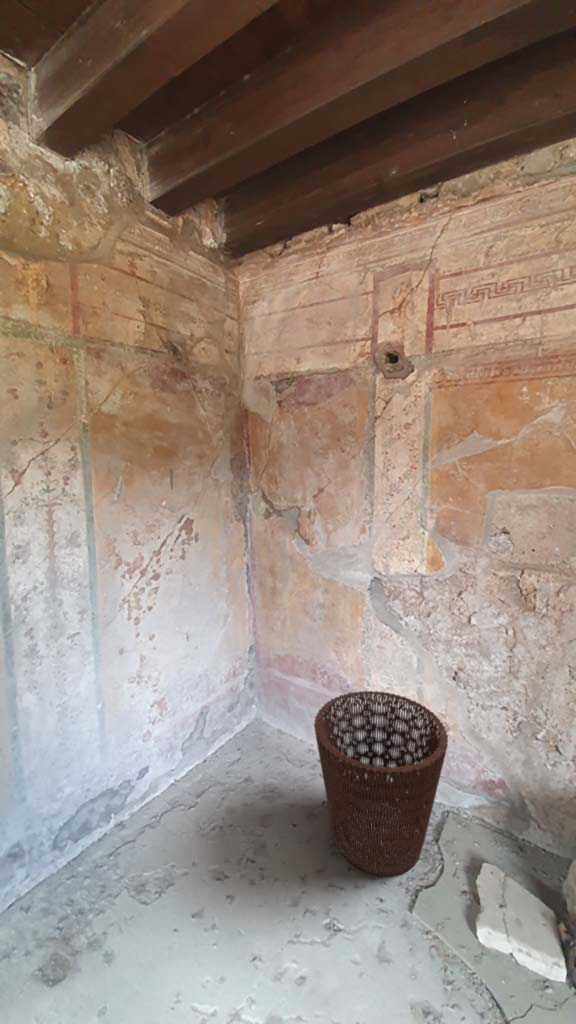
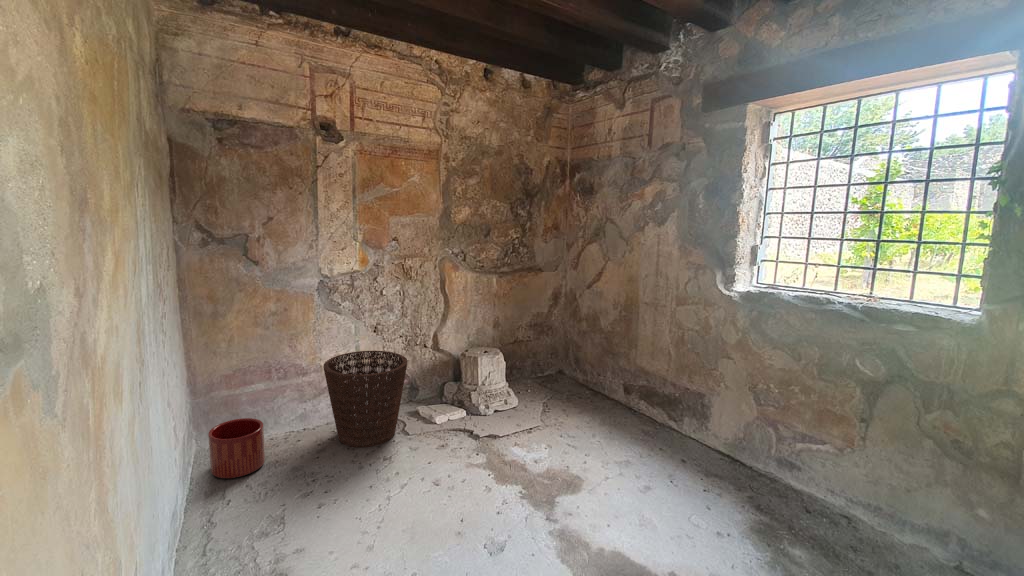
planter: none [219,704,272,777] -> present [208,418,265,478]

